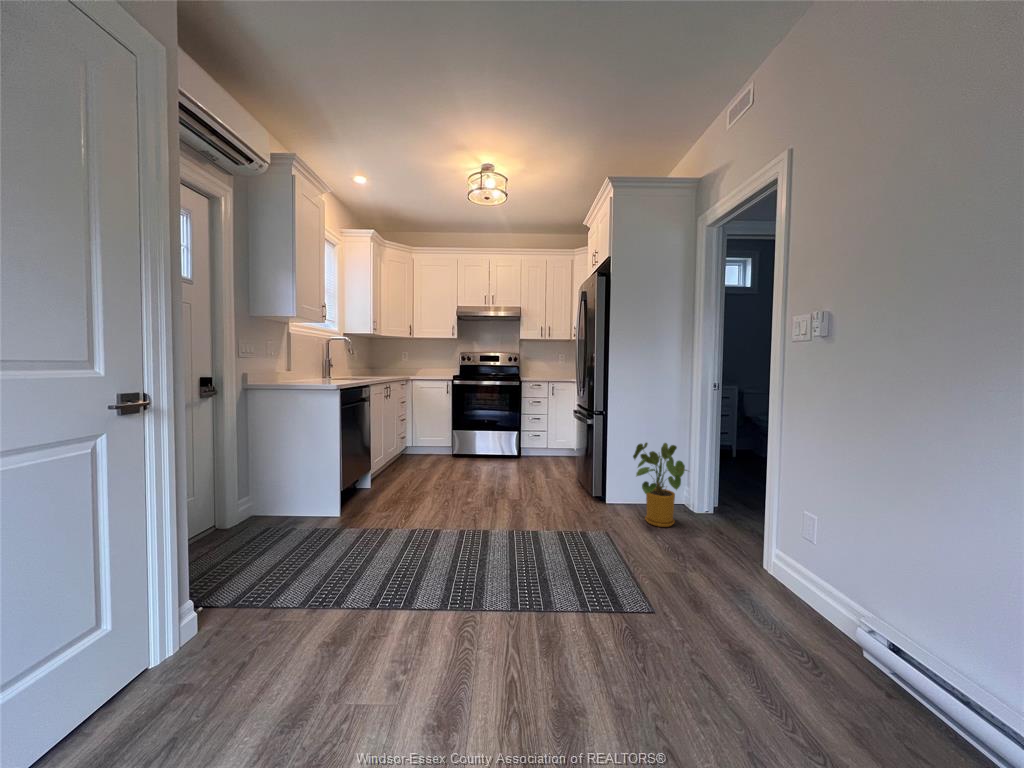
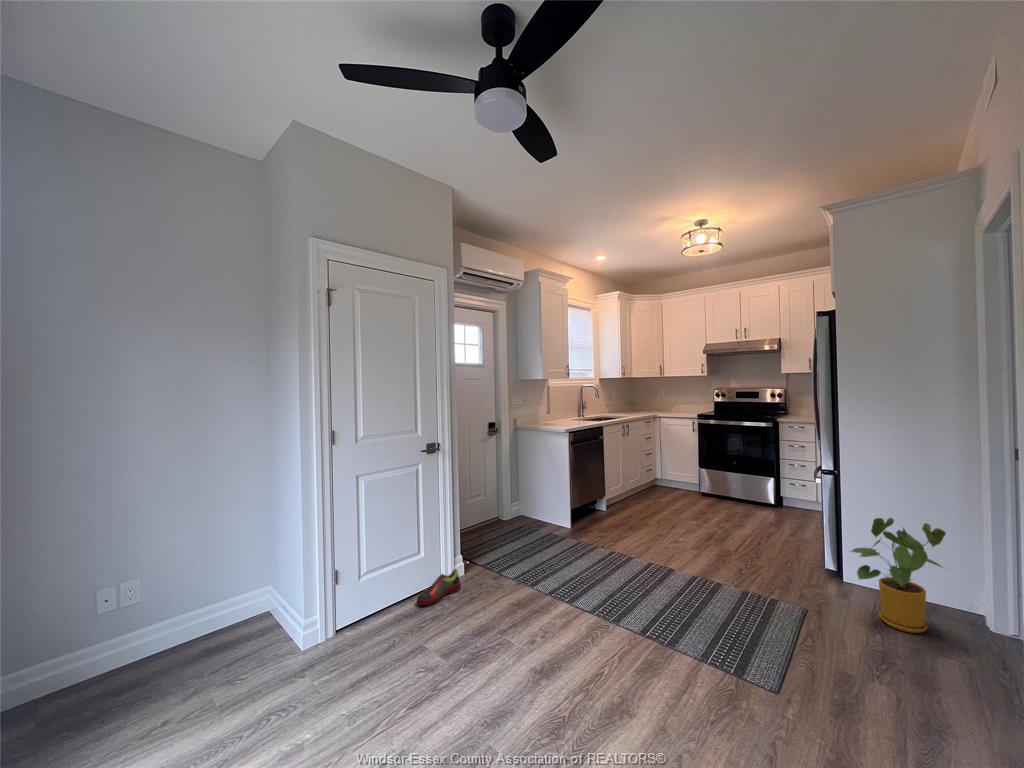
shoe: none [100,628,203,736] -> present [417,569,461,605]

